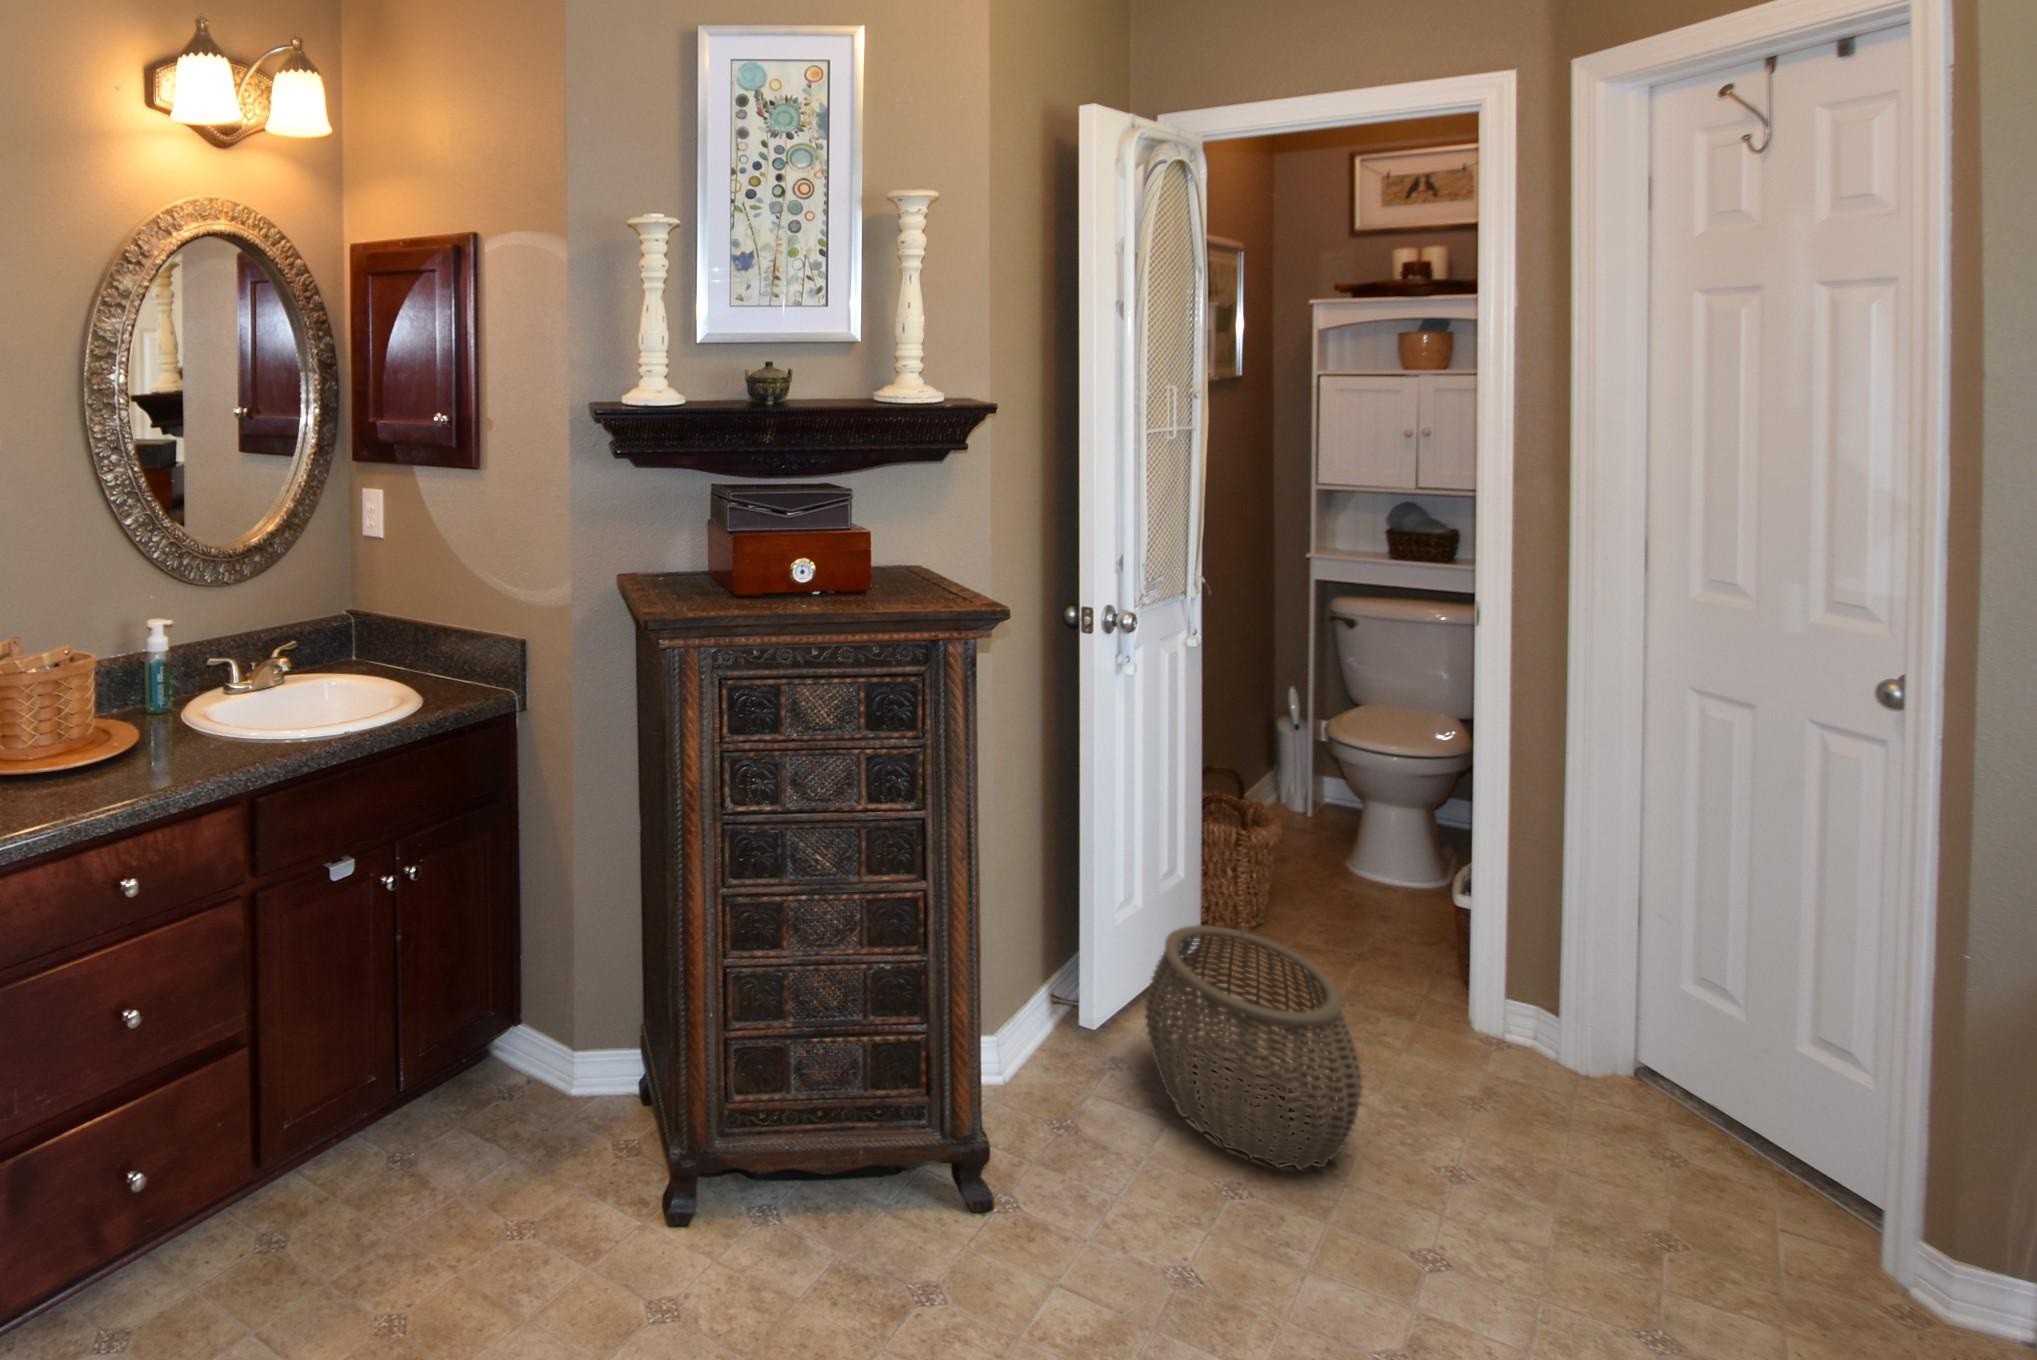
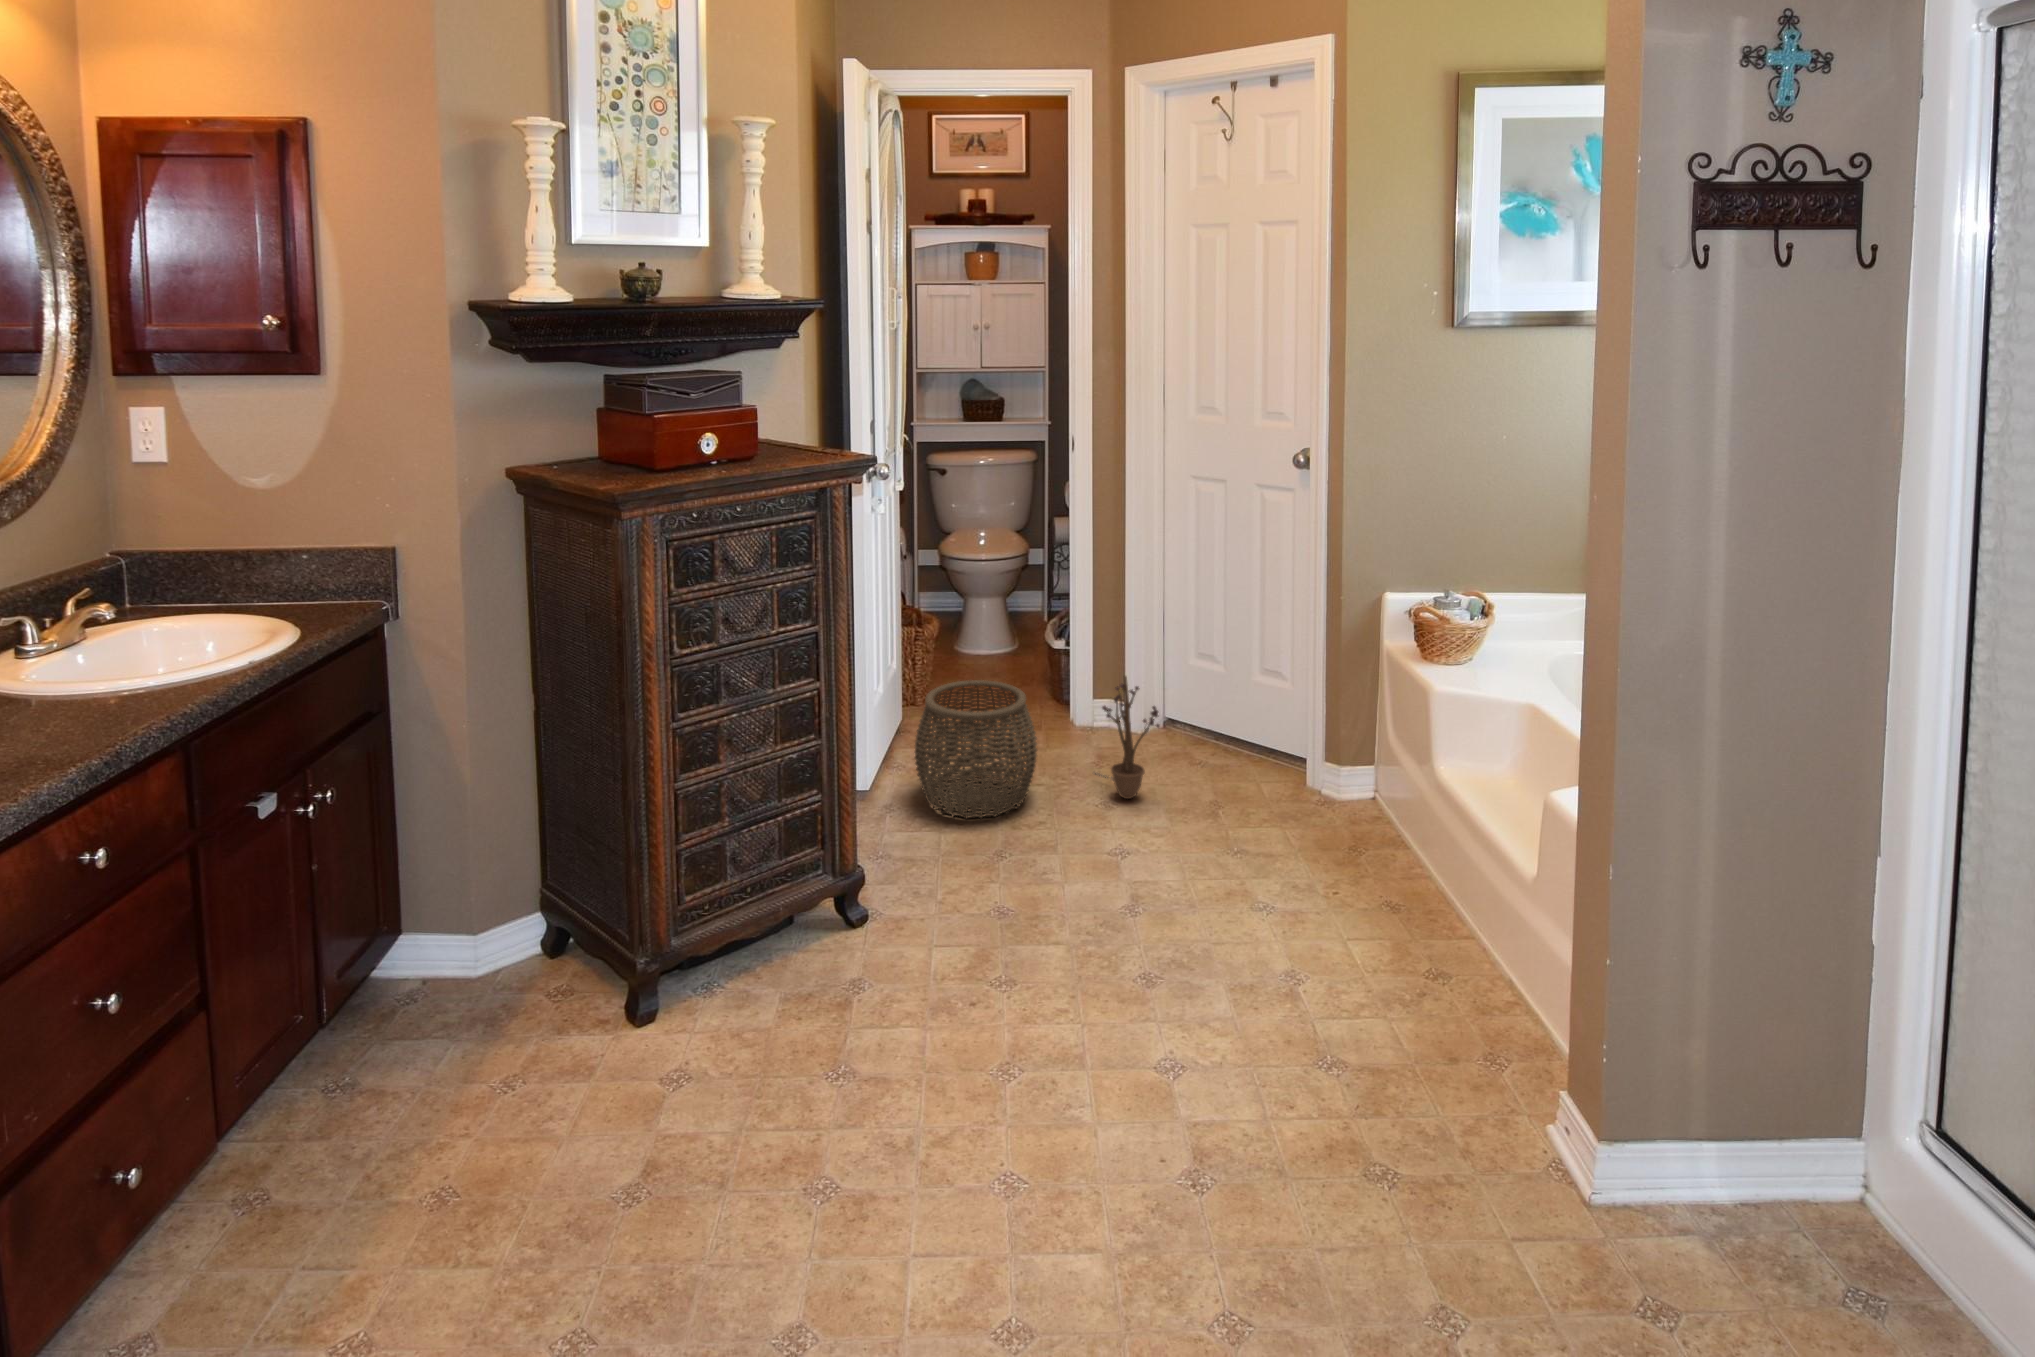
decorative plant: none [1479,1040,1642,1254] -> present [1095,676,1160,799]

